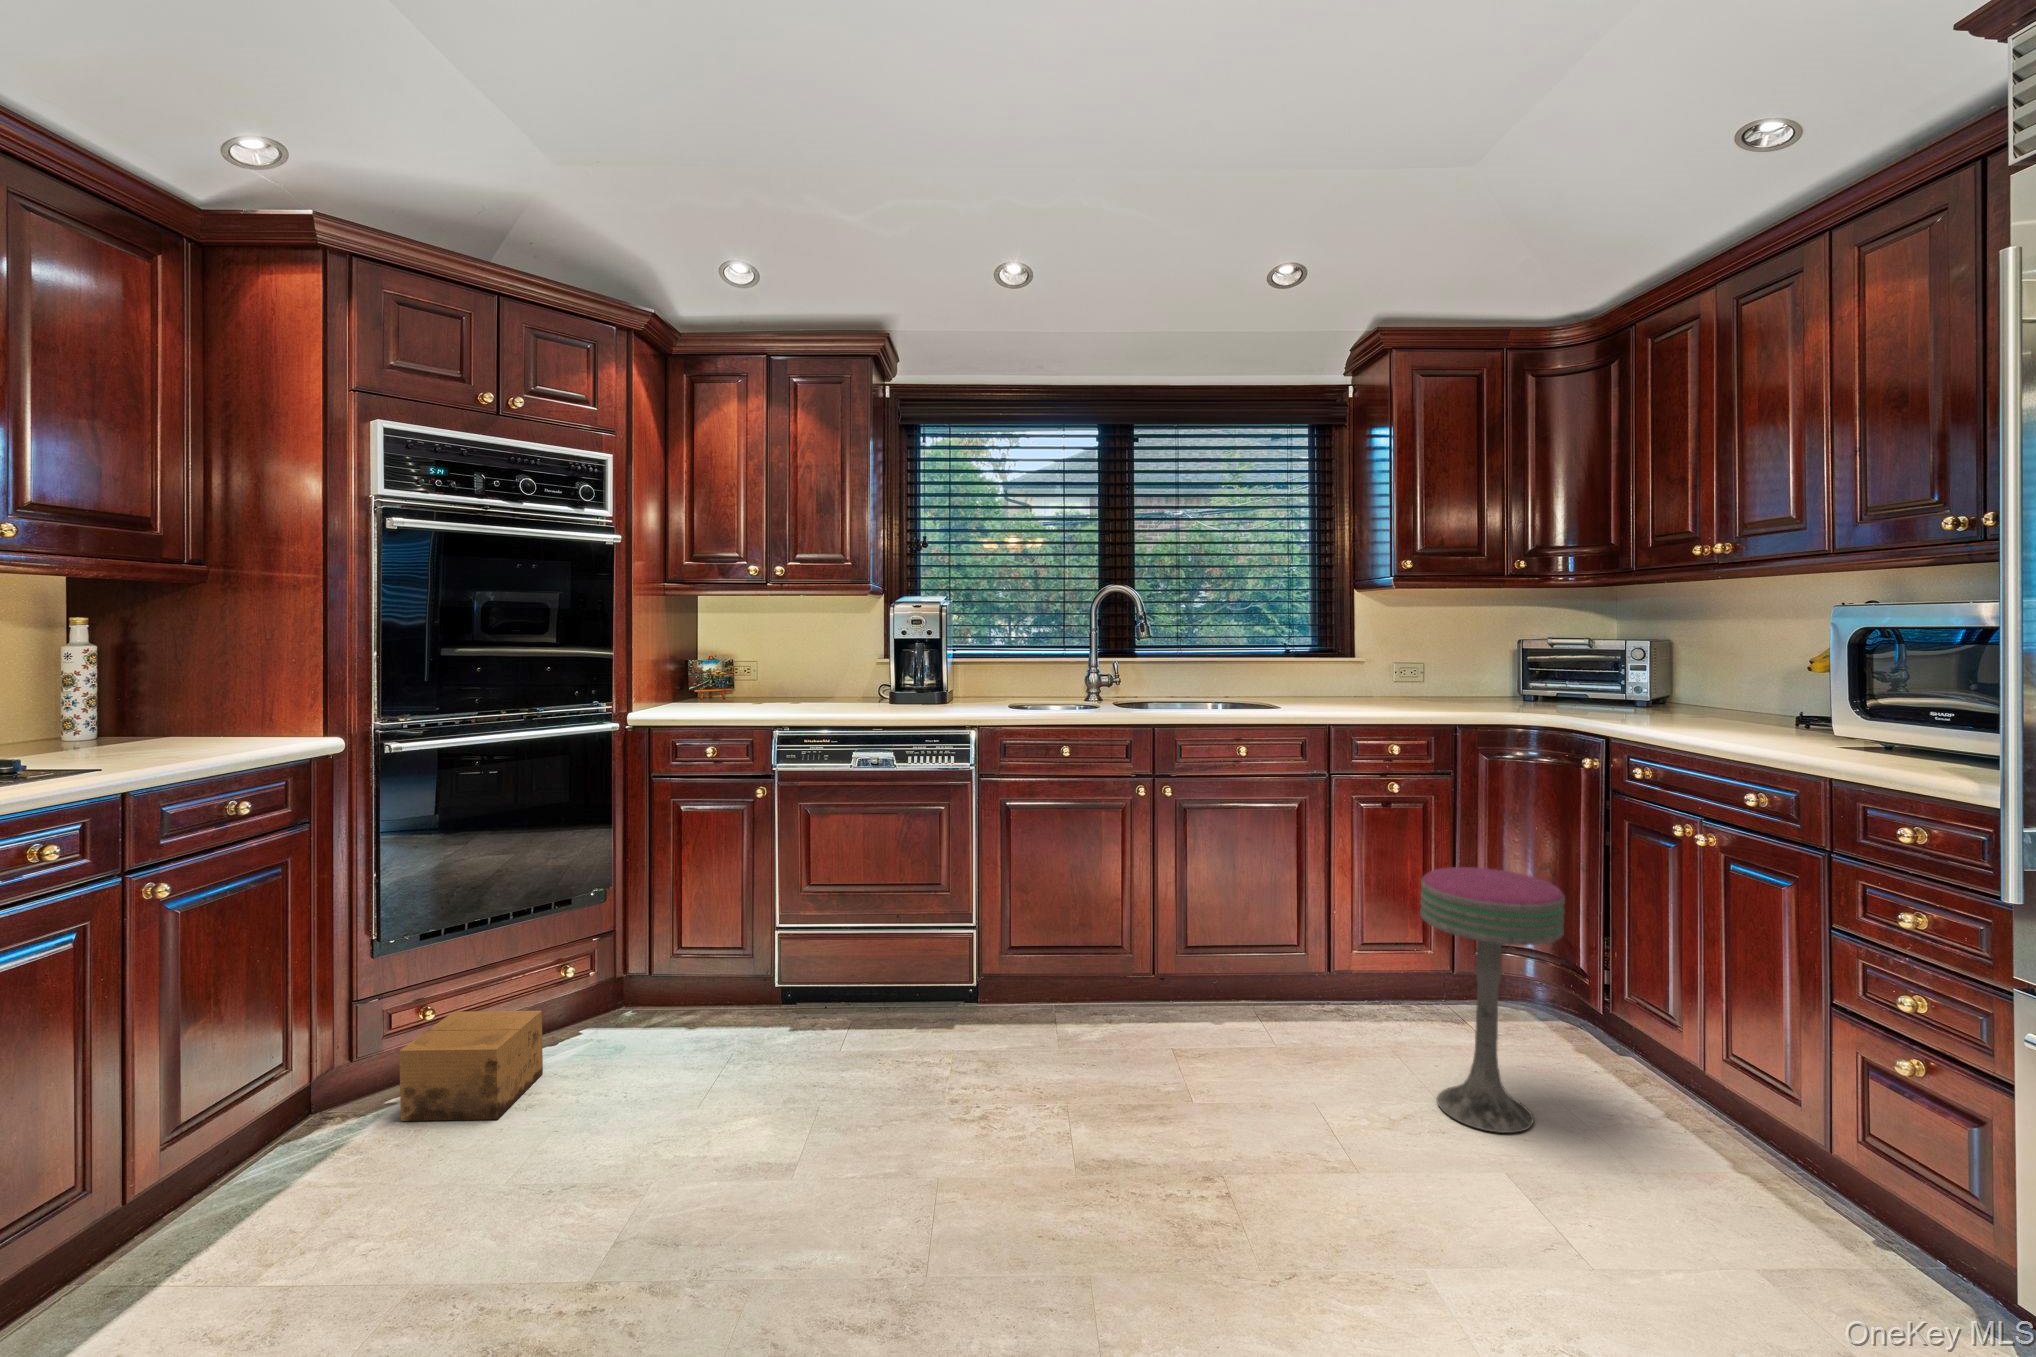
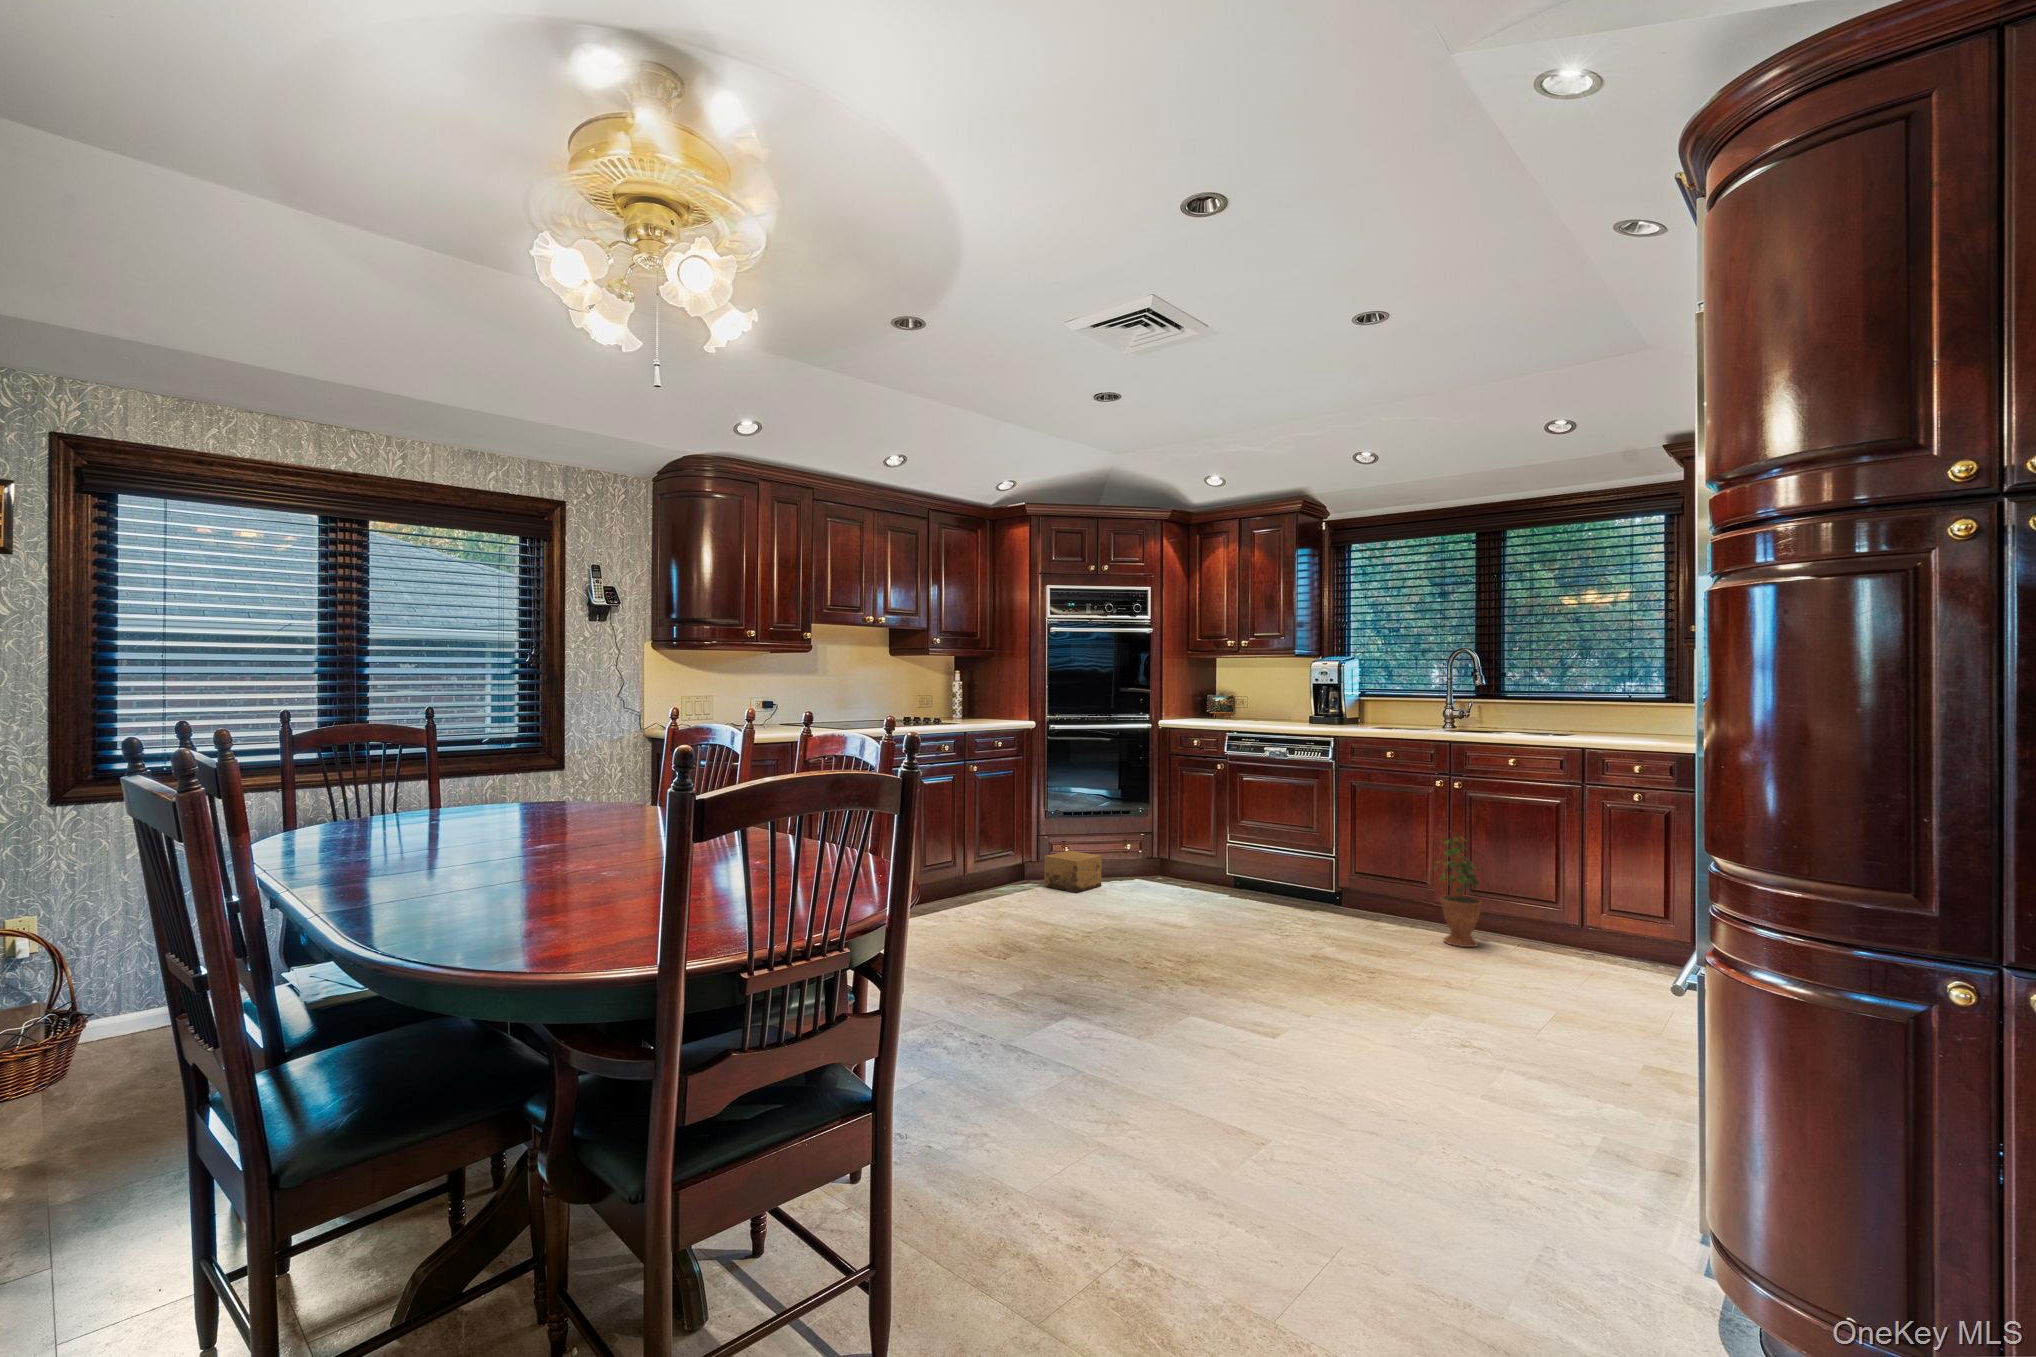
potted plant: none [1181,867,1251,1047] -> present [1434,834,1482,947]
bar stool: present [1420,867,1565,1133] -> none [1535,835,1632,1004]

